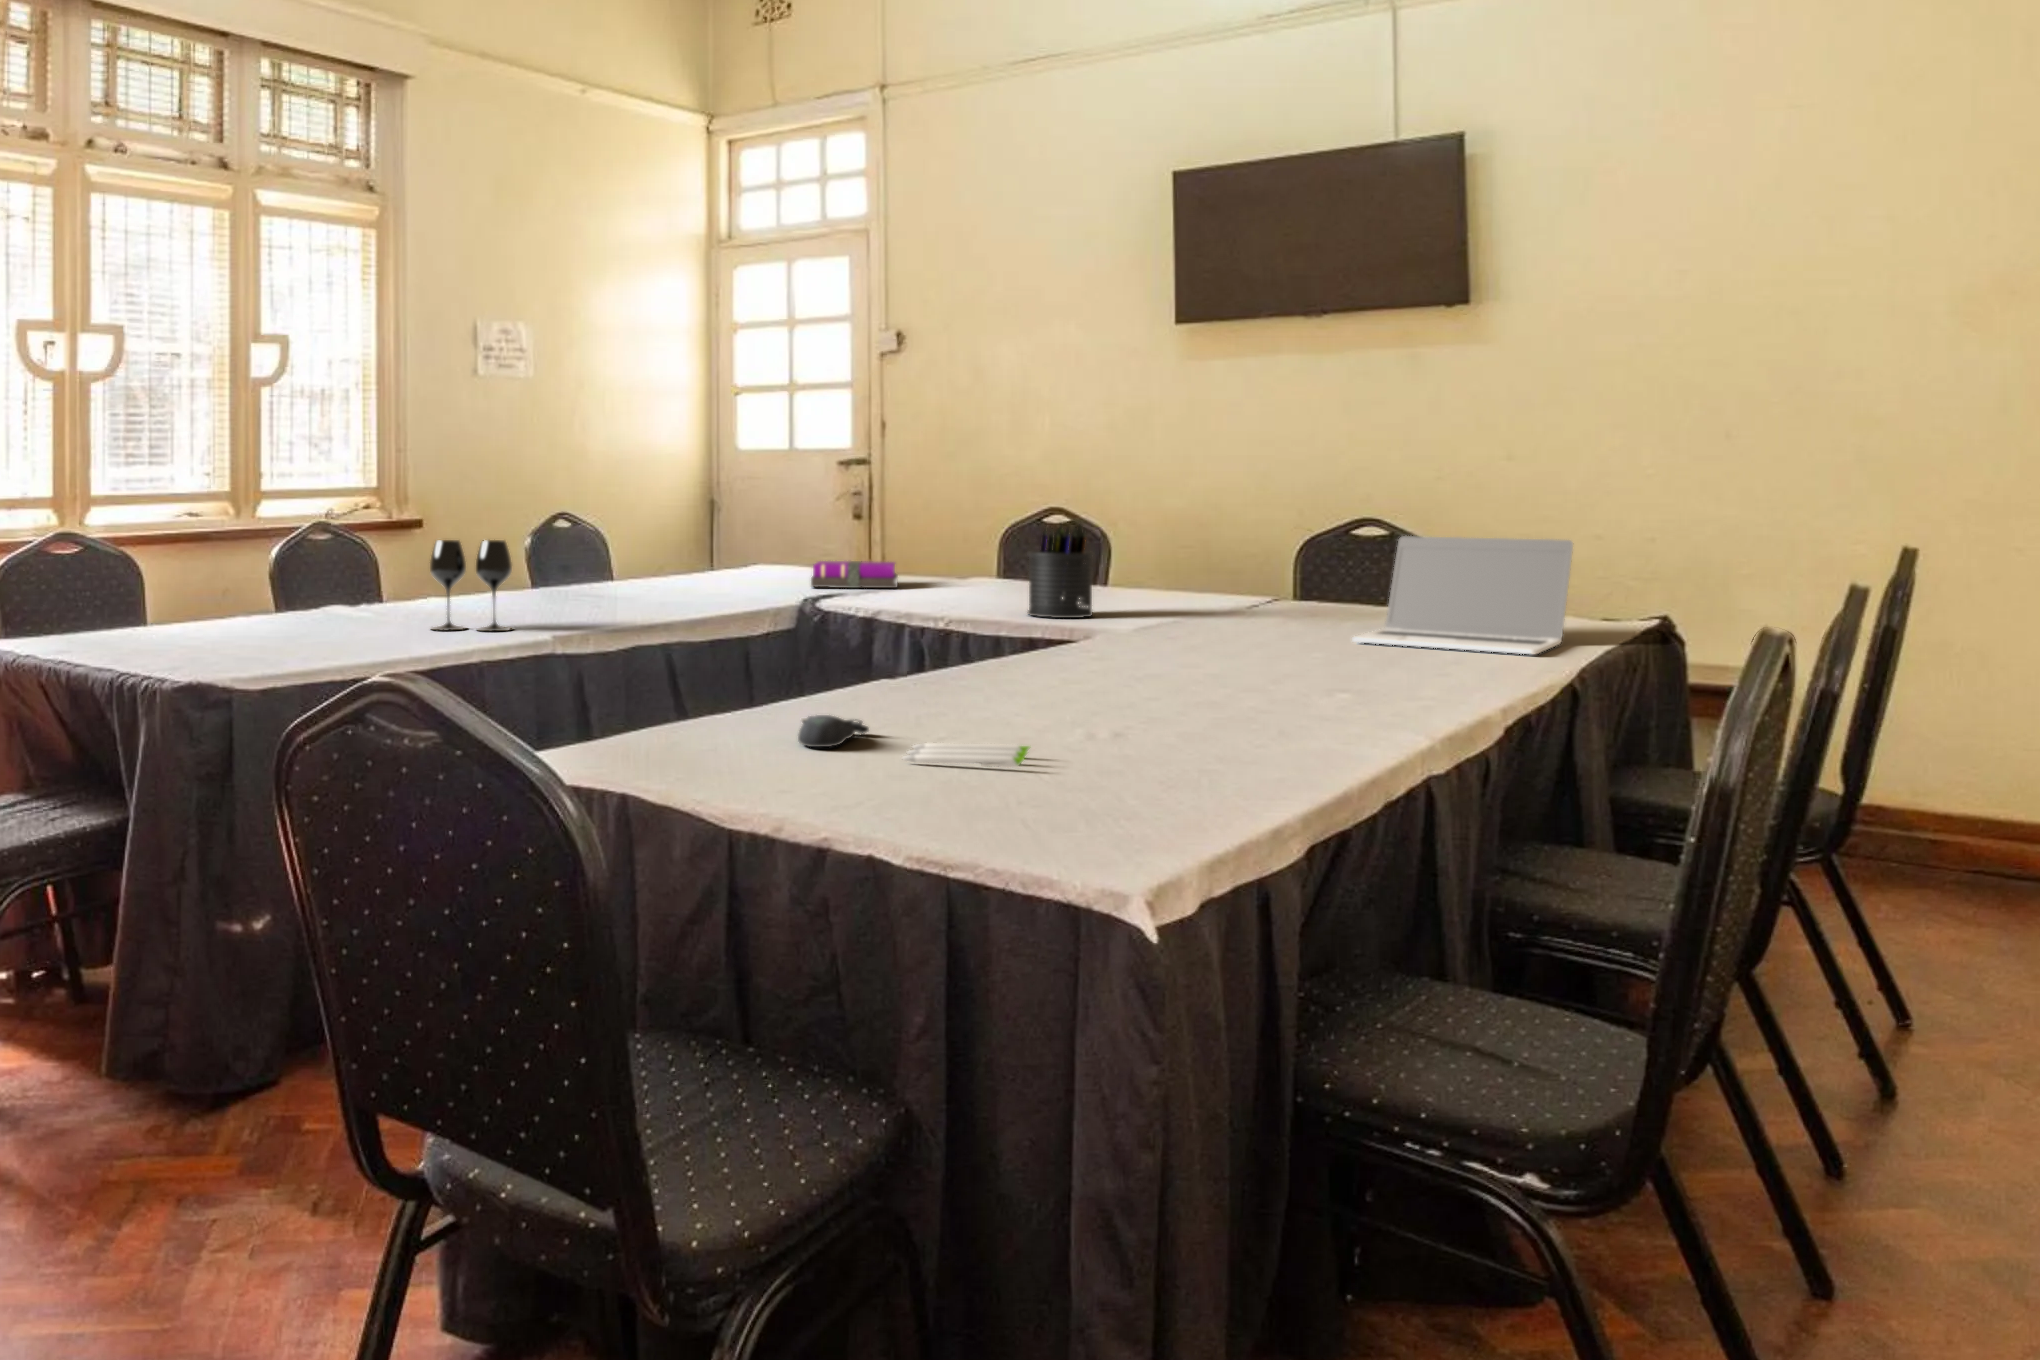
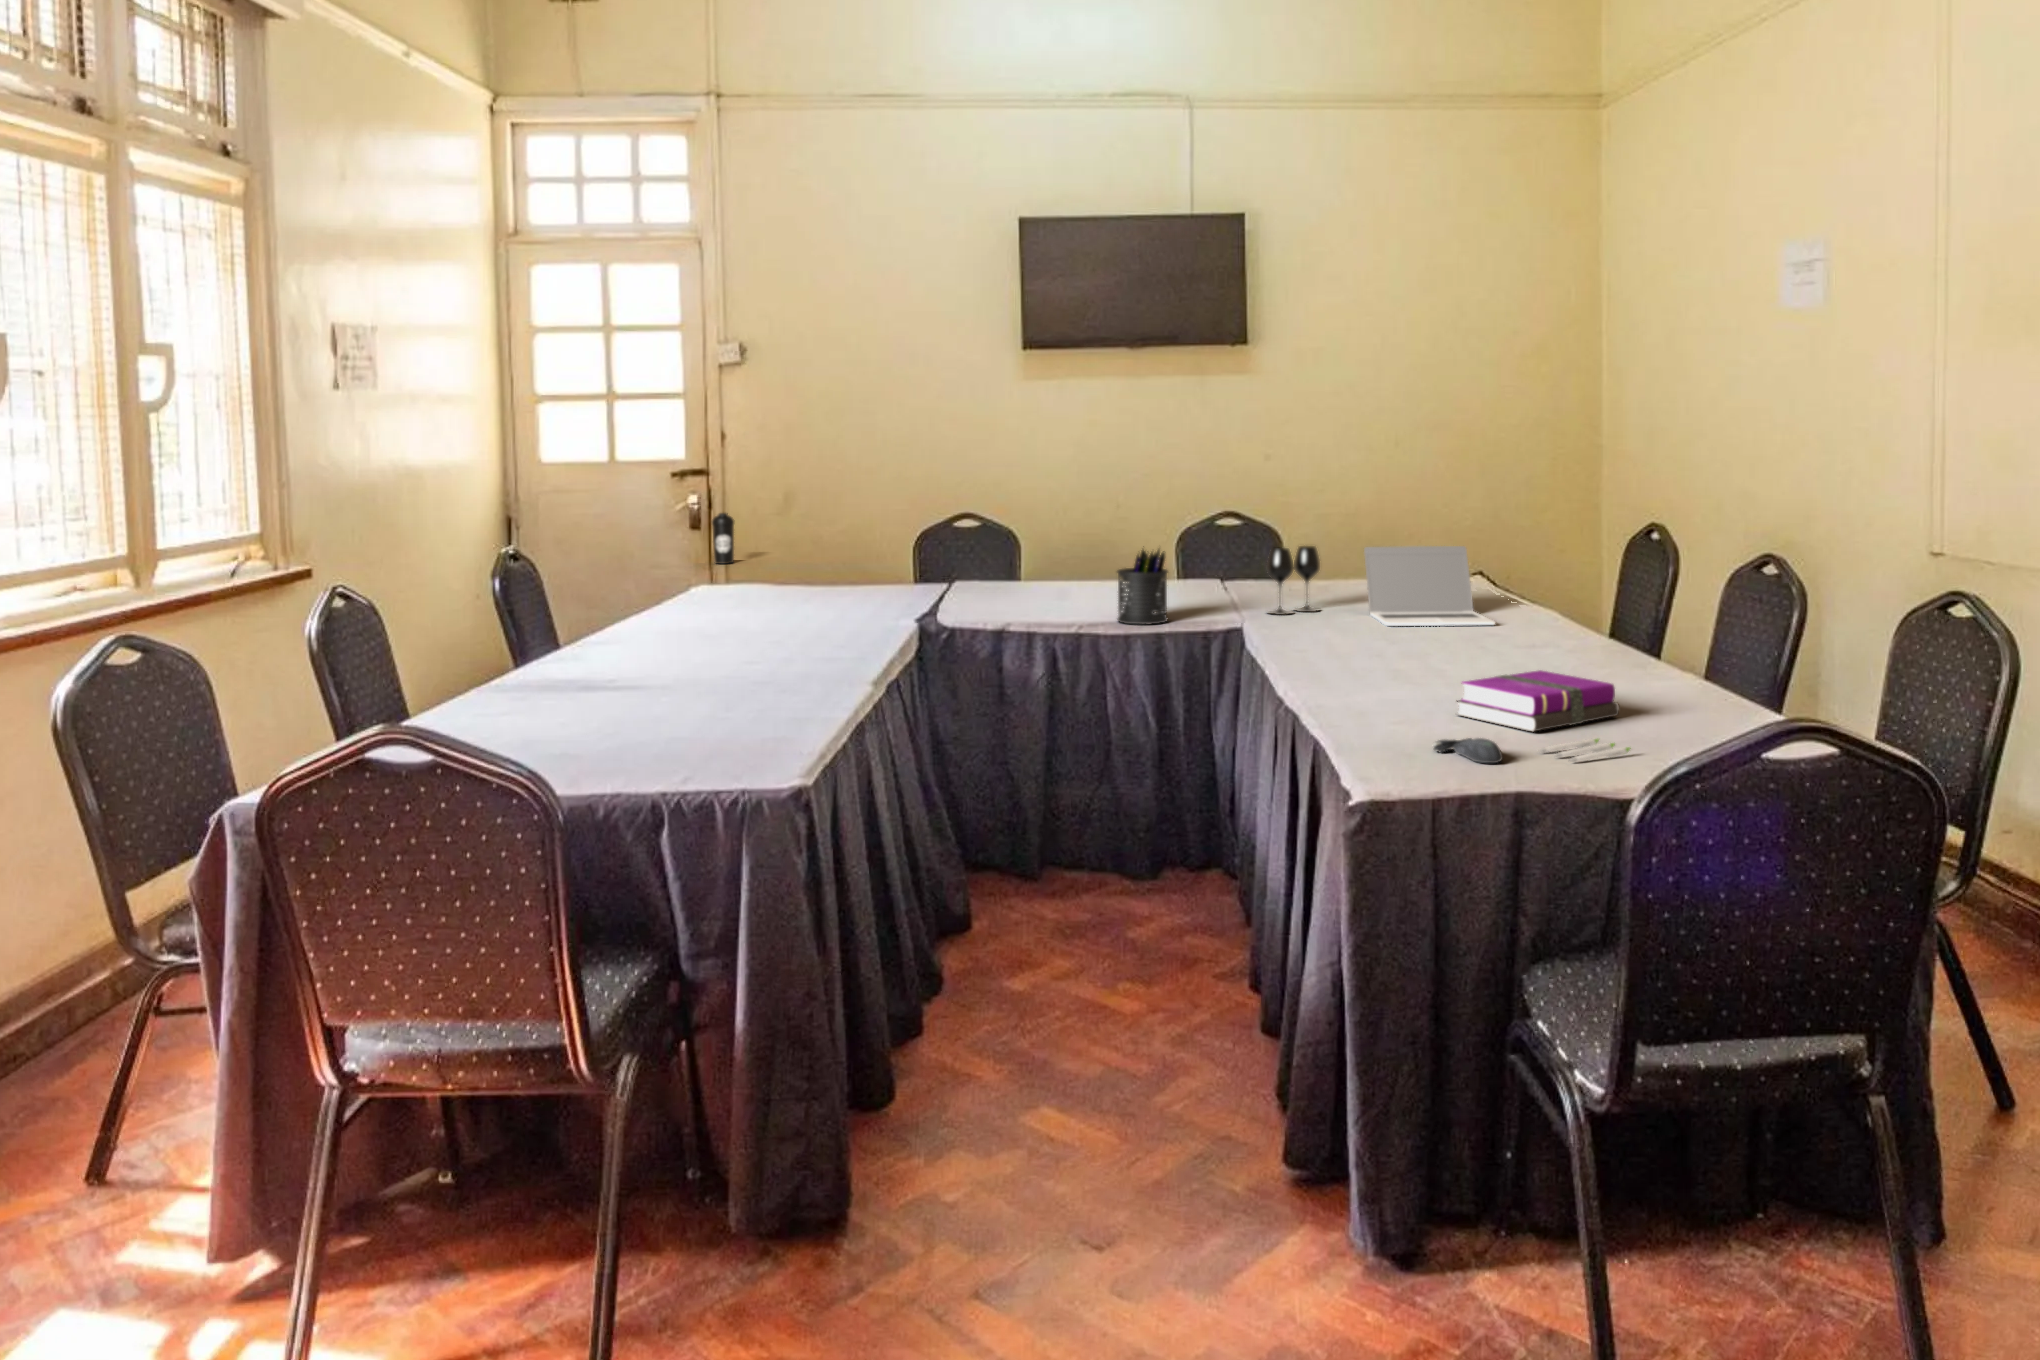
water bottle: none [867,505,890,557] -> present [712,513,734,564]
wine glass: present [430,540,512,631] -> present [1267,546,1320,615]
notebook: present [811,561,898,588] -> present [1456,670,1619,732]

